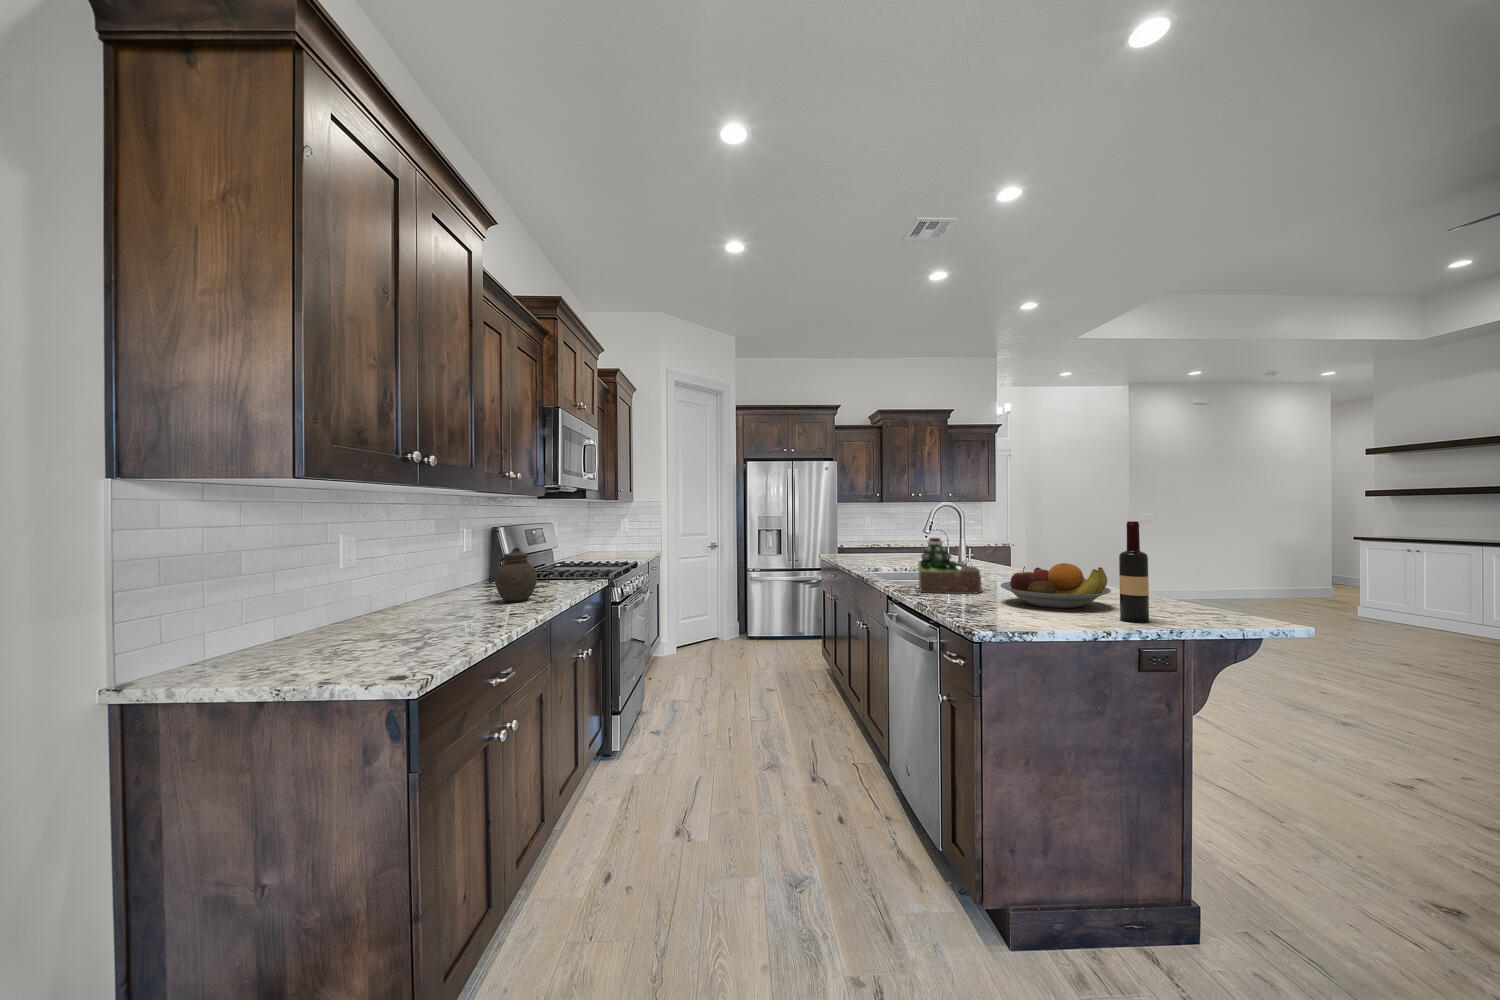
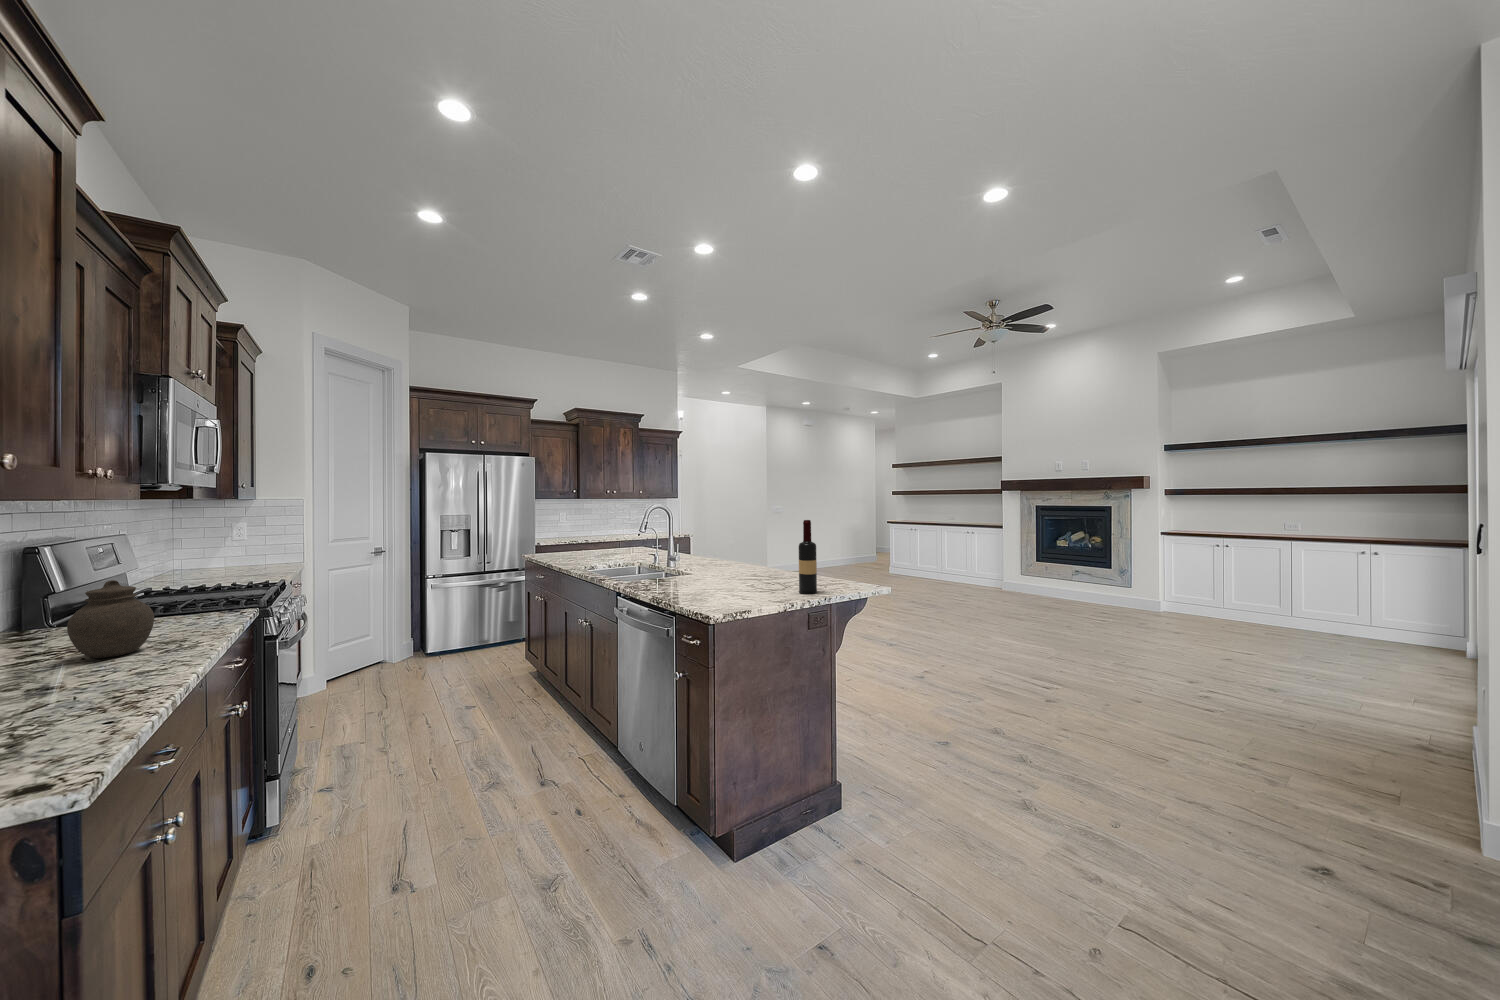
succulent plant: present [918,538,981,594] -> none [638,535,692,585]
fruit bowl: present [1001,563,1111,608] -> none [712,552,788,588]

